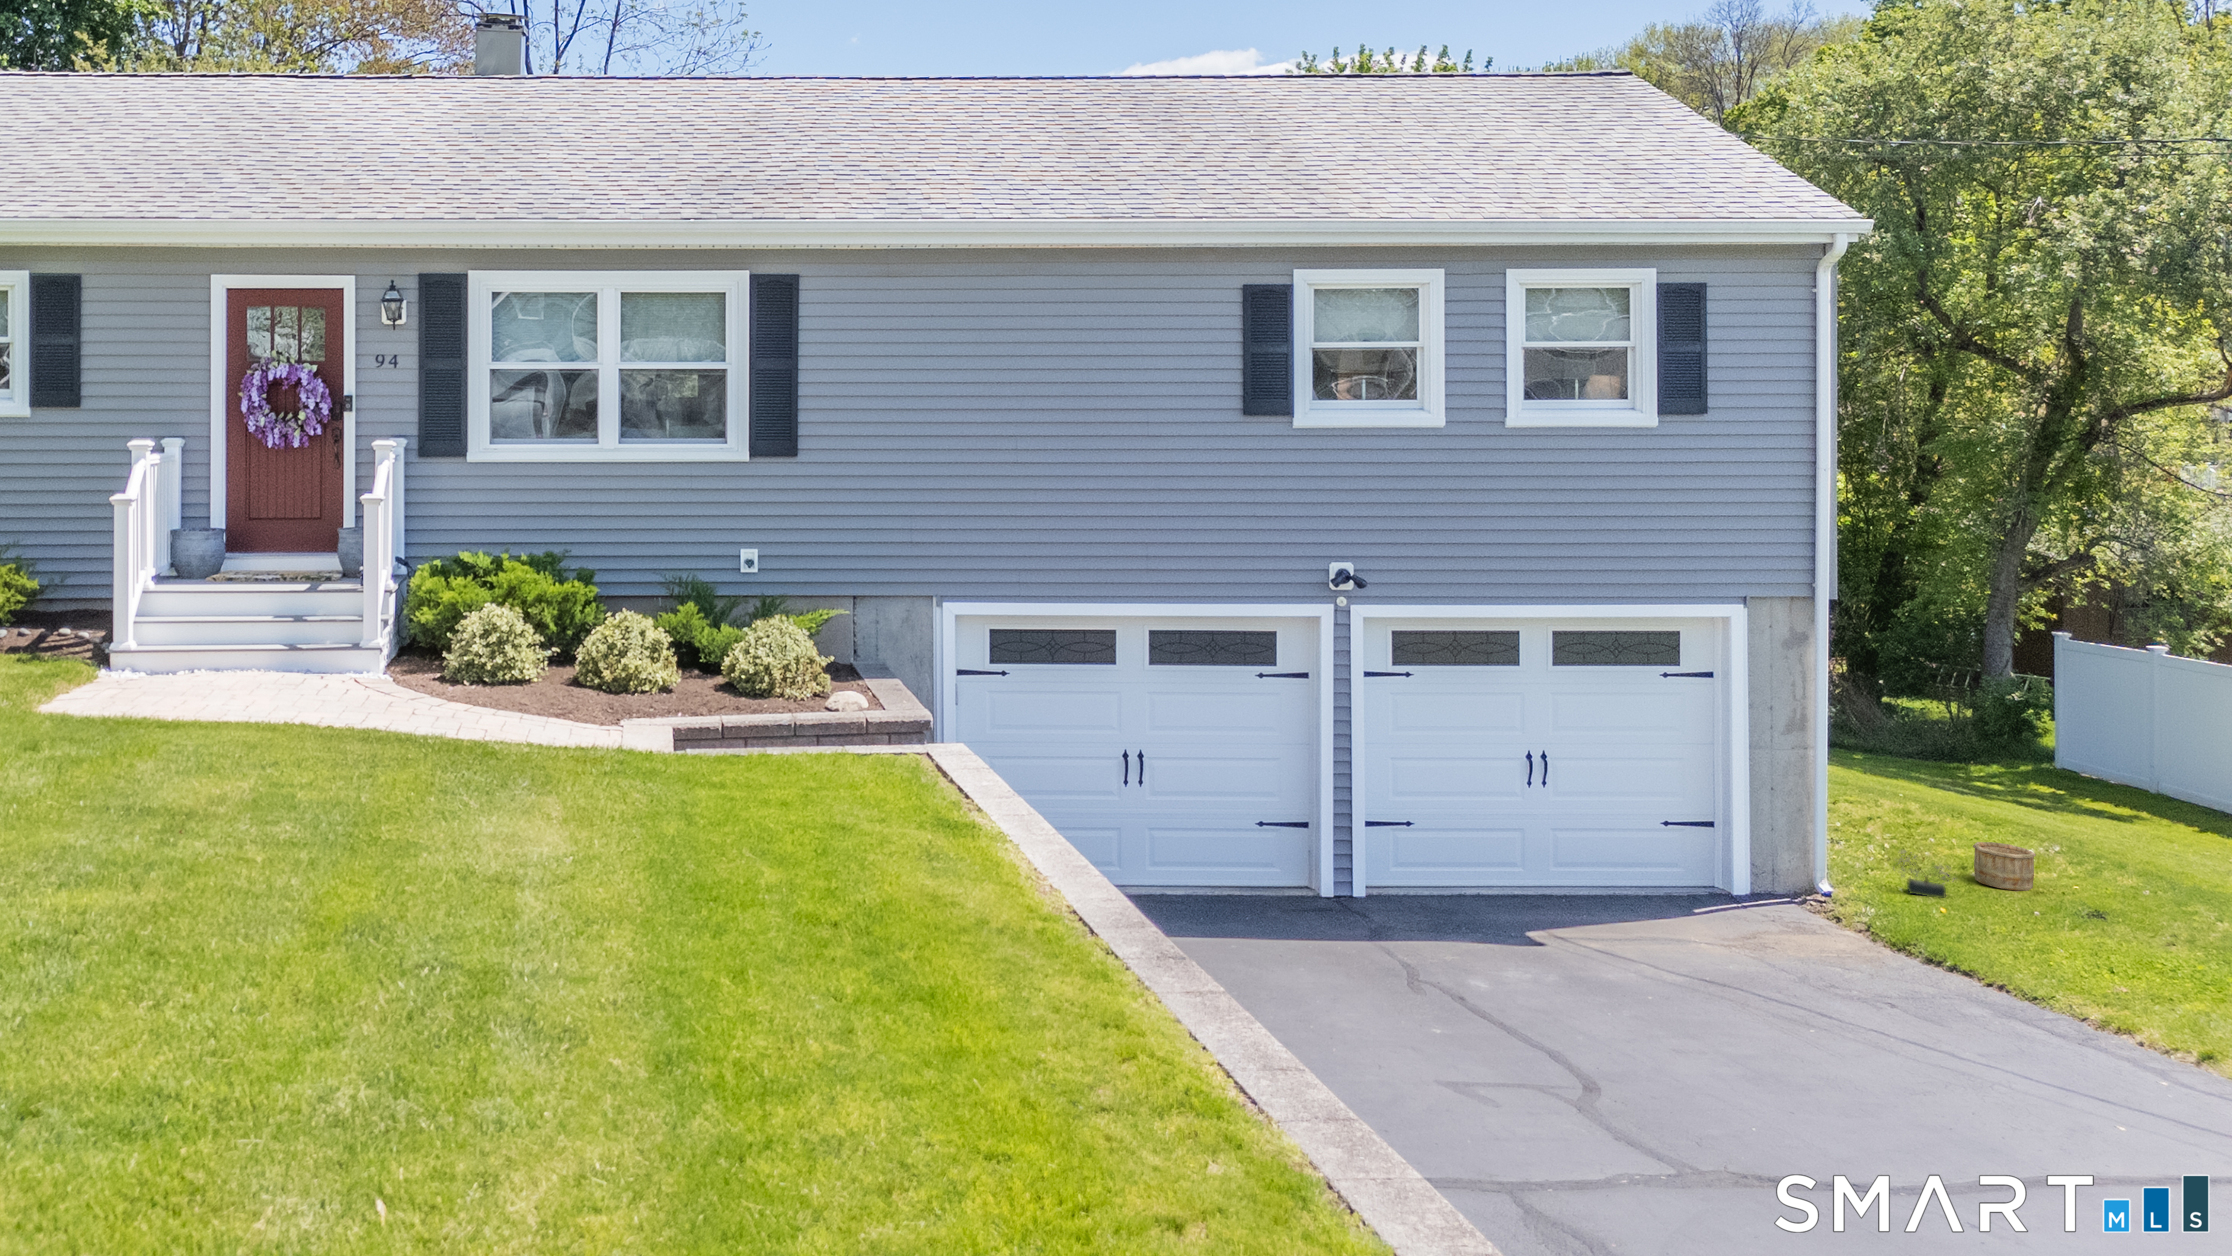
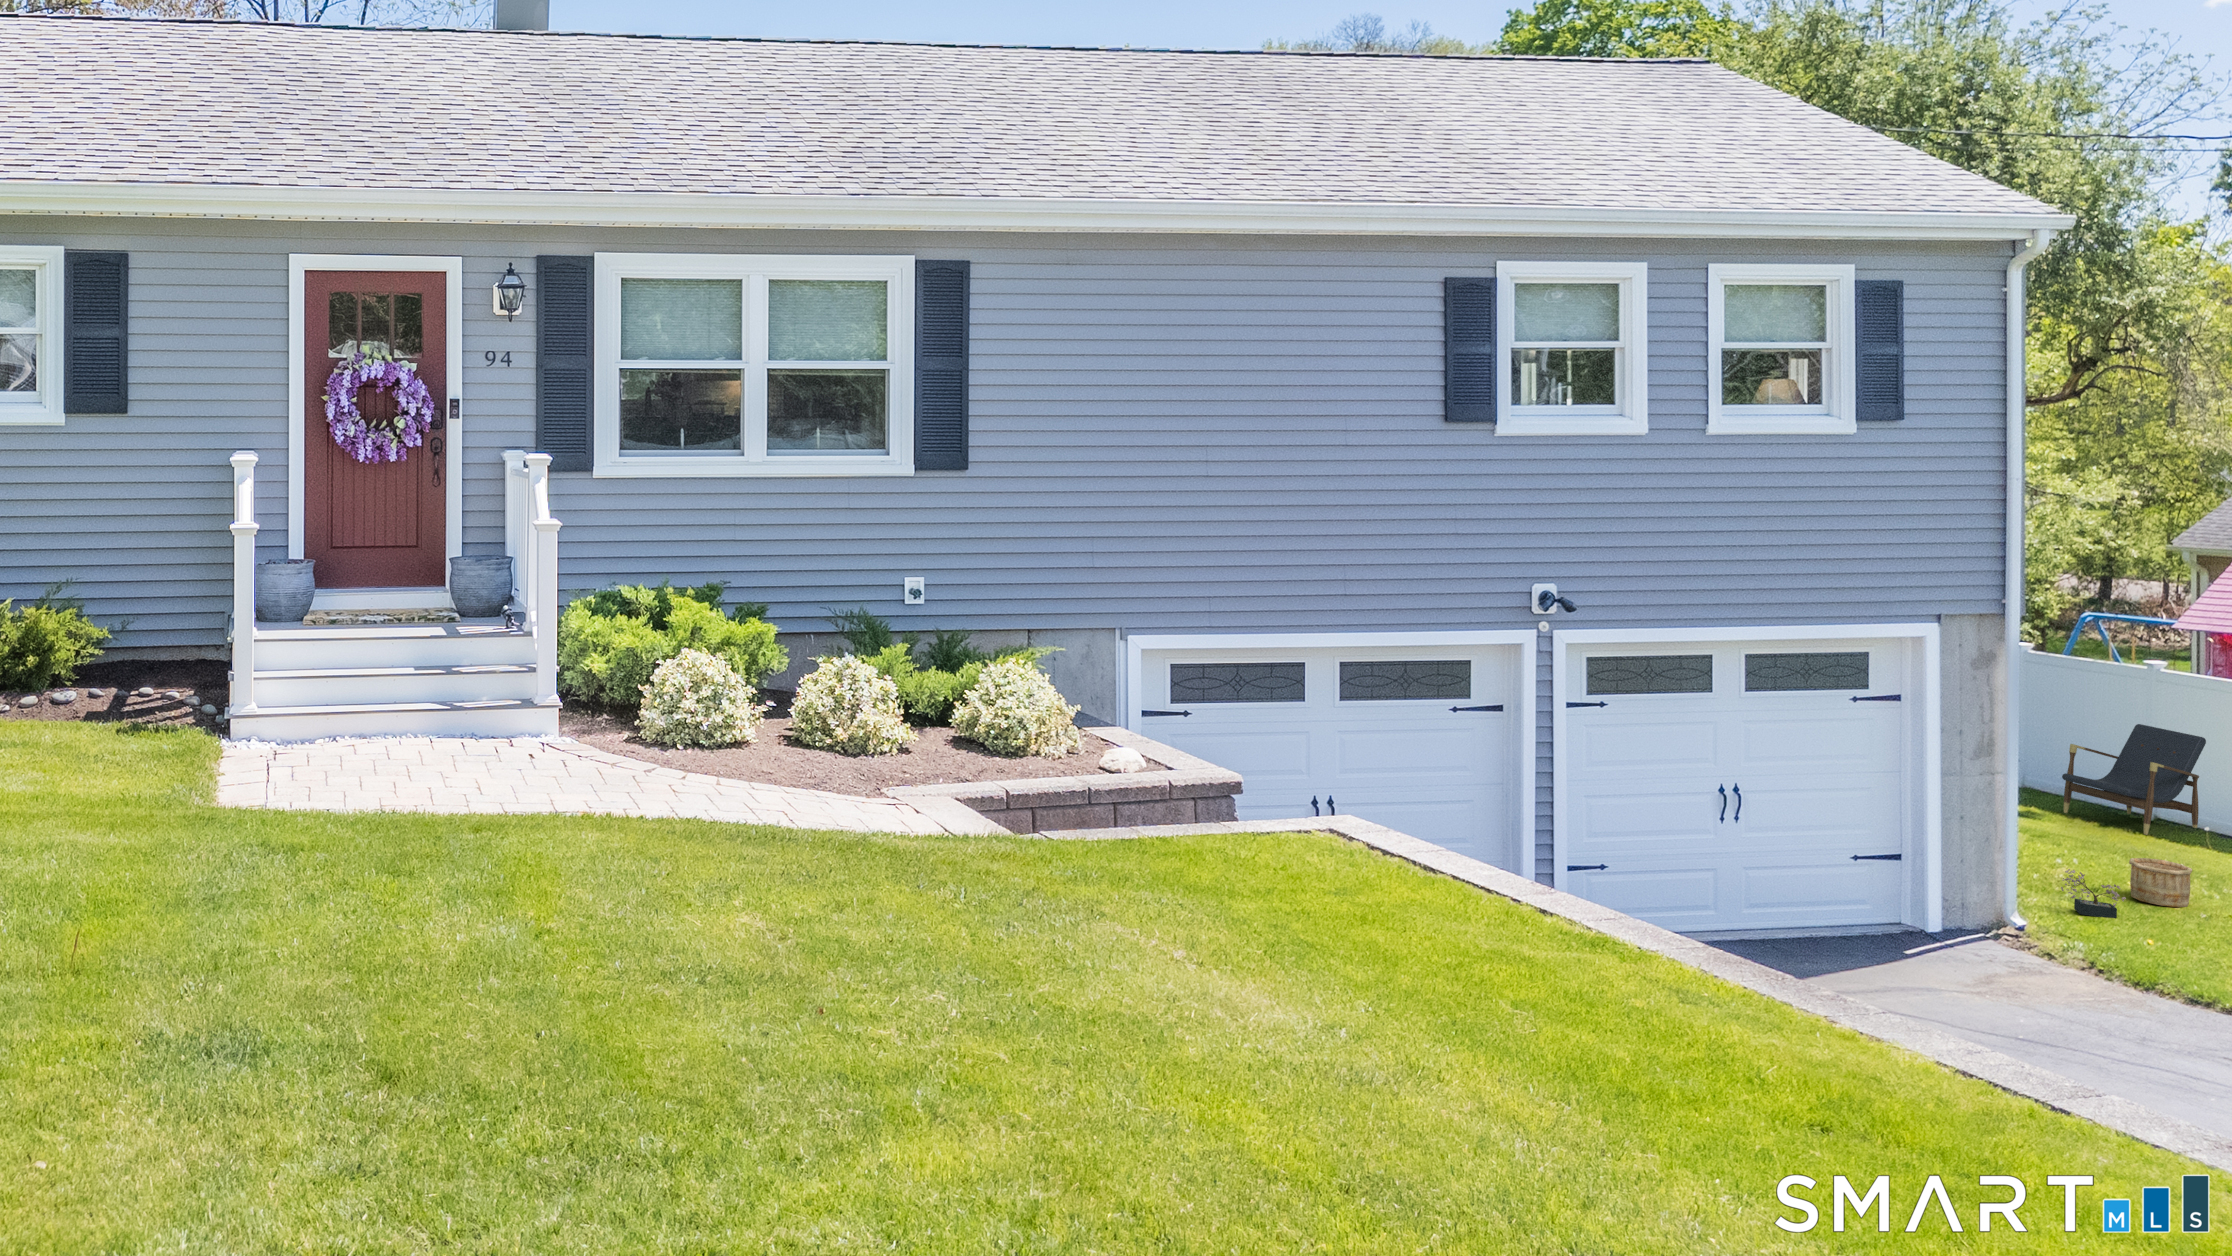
lounge chair: none [1963,717,2111,825] -> present [2062,724,2206,835]

